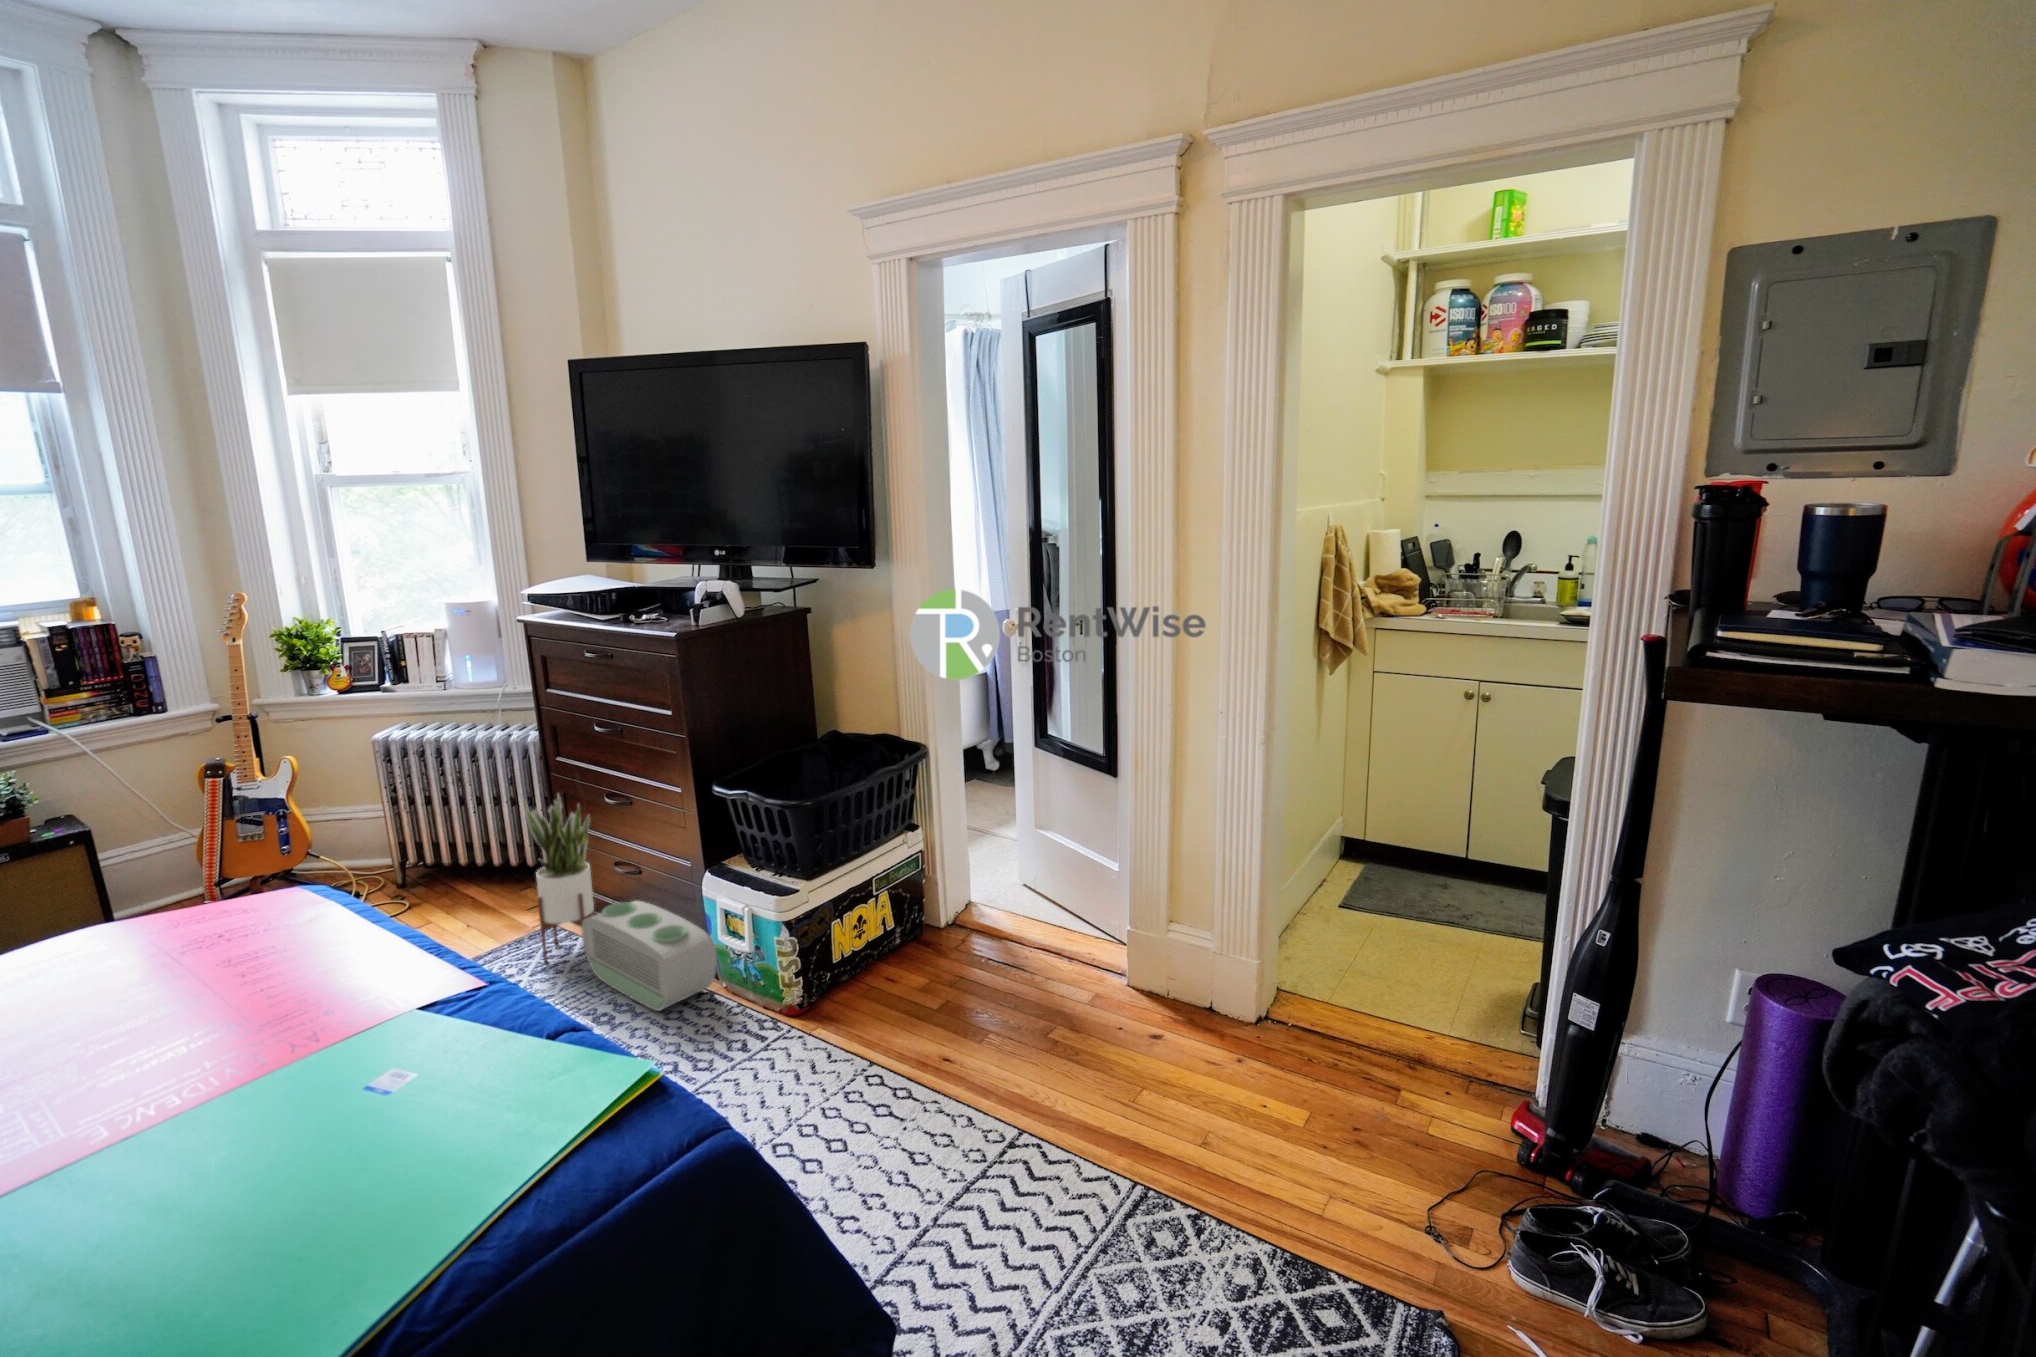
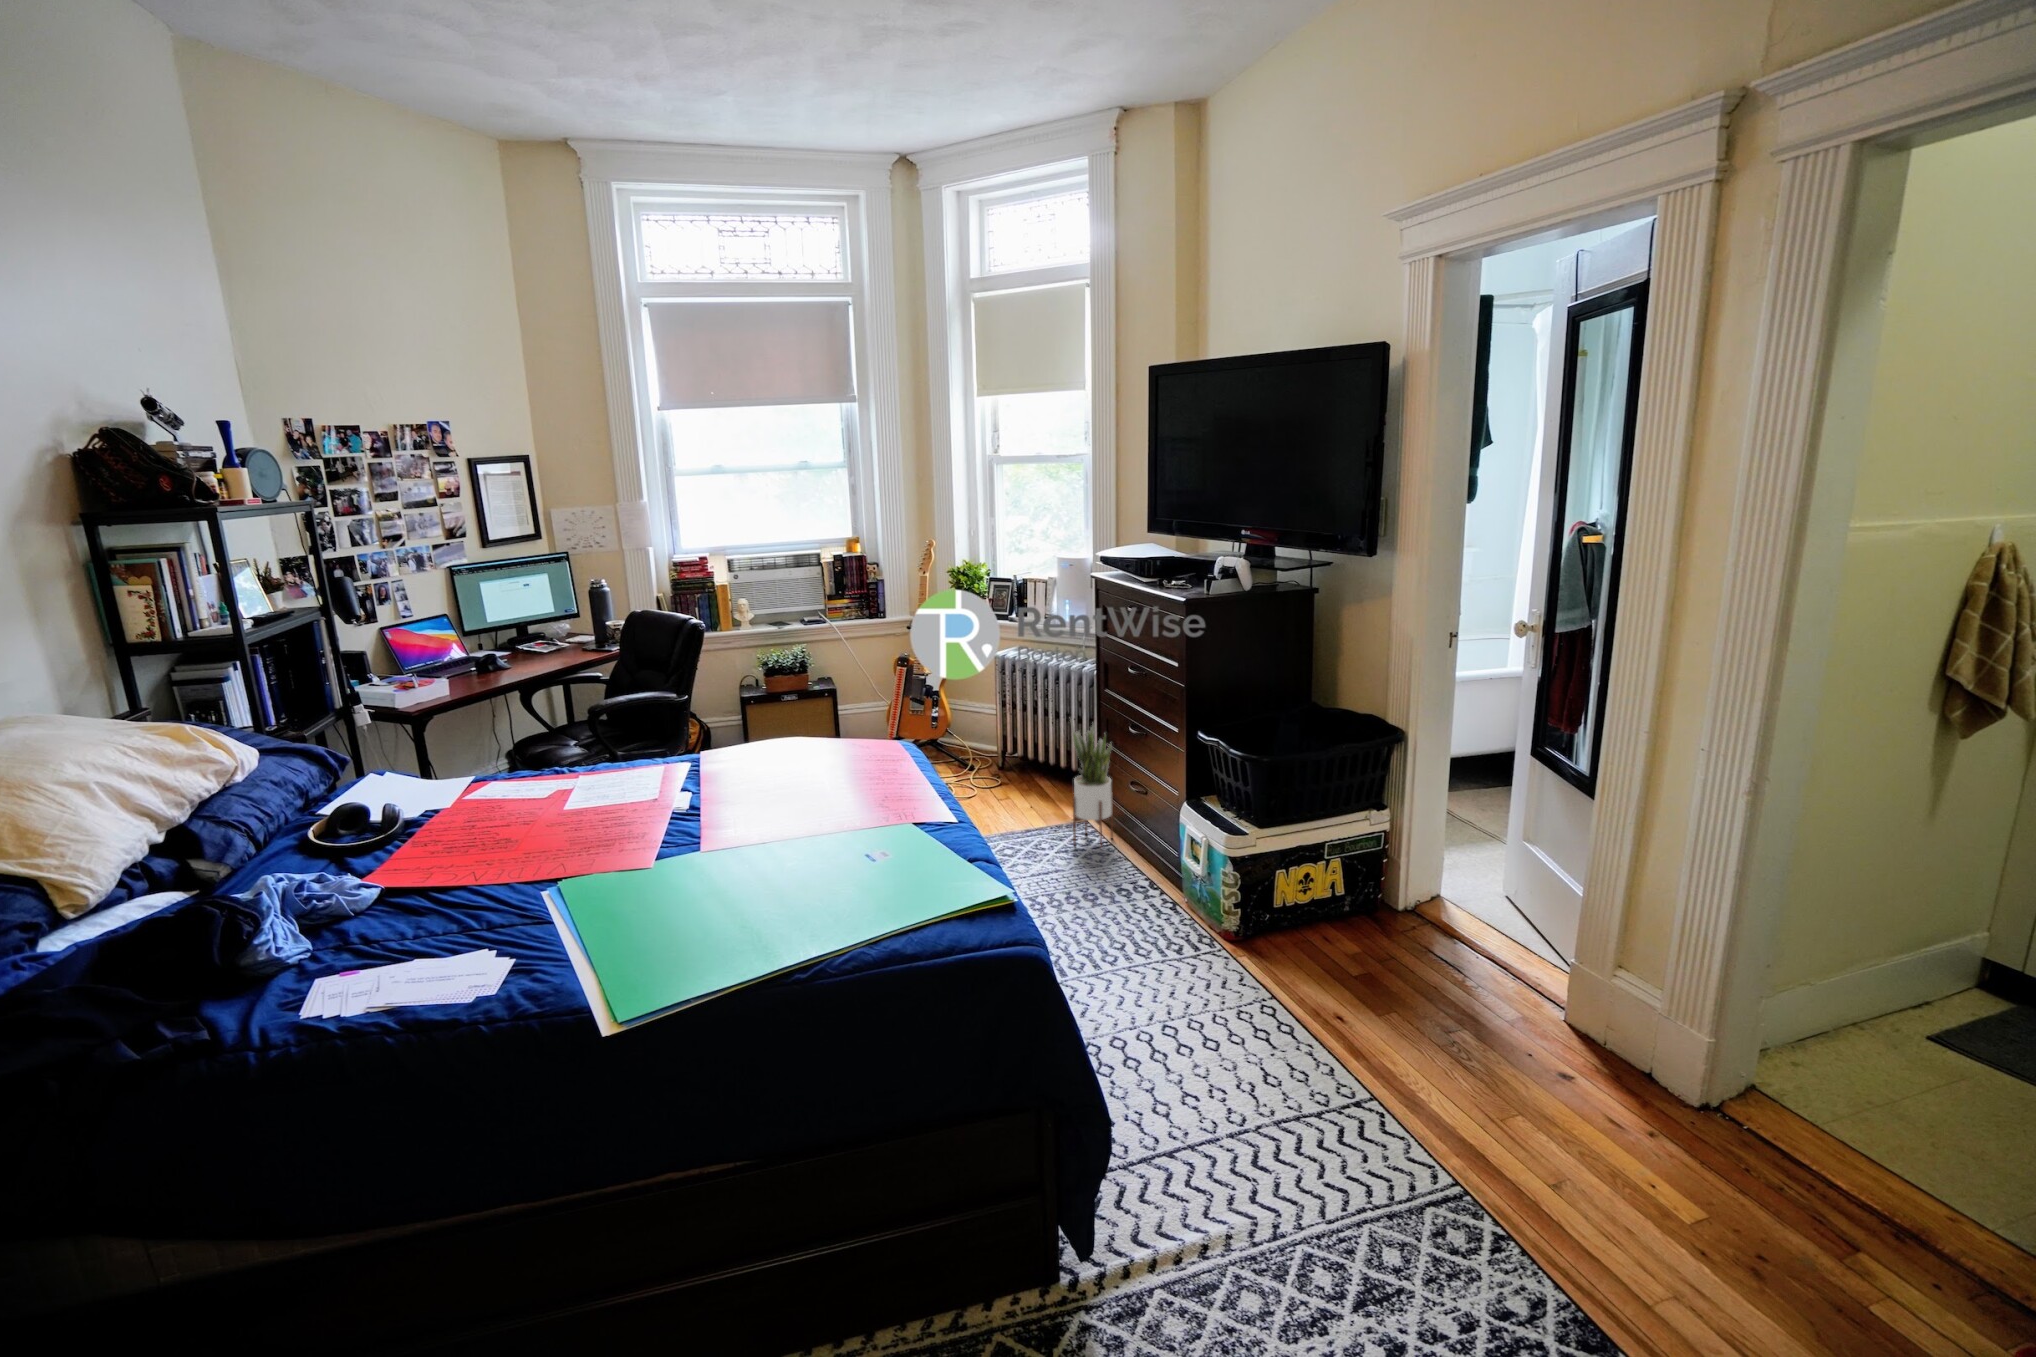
air purifier: present [582,901,717,1011] -> none [1096,814,1178,903]

